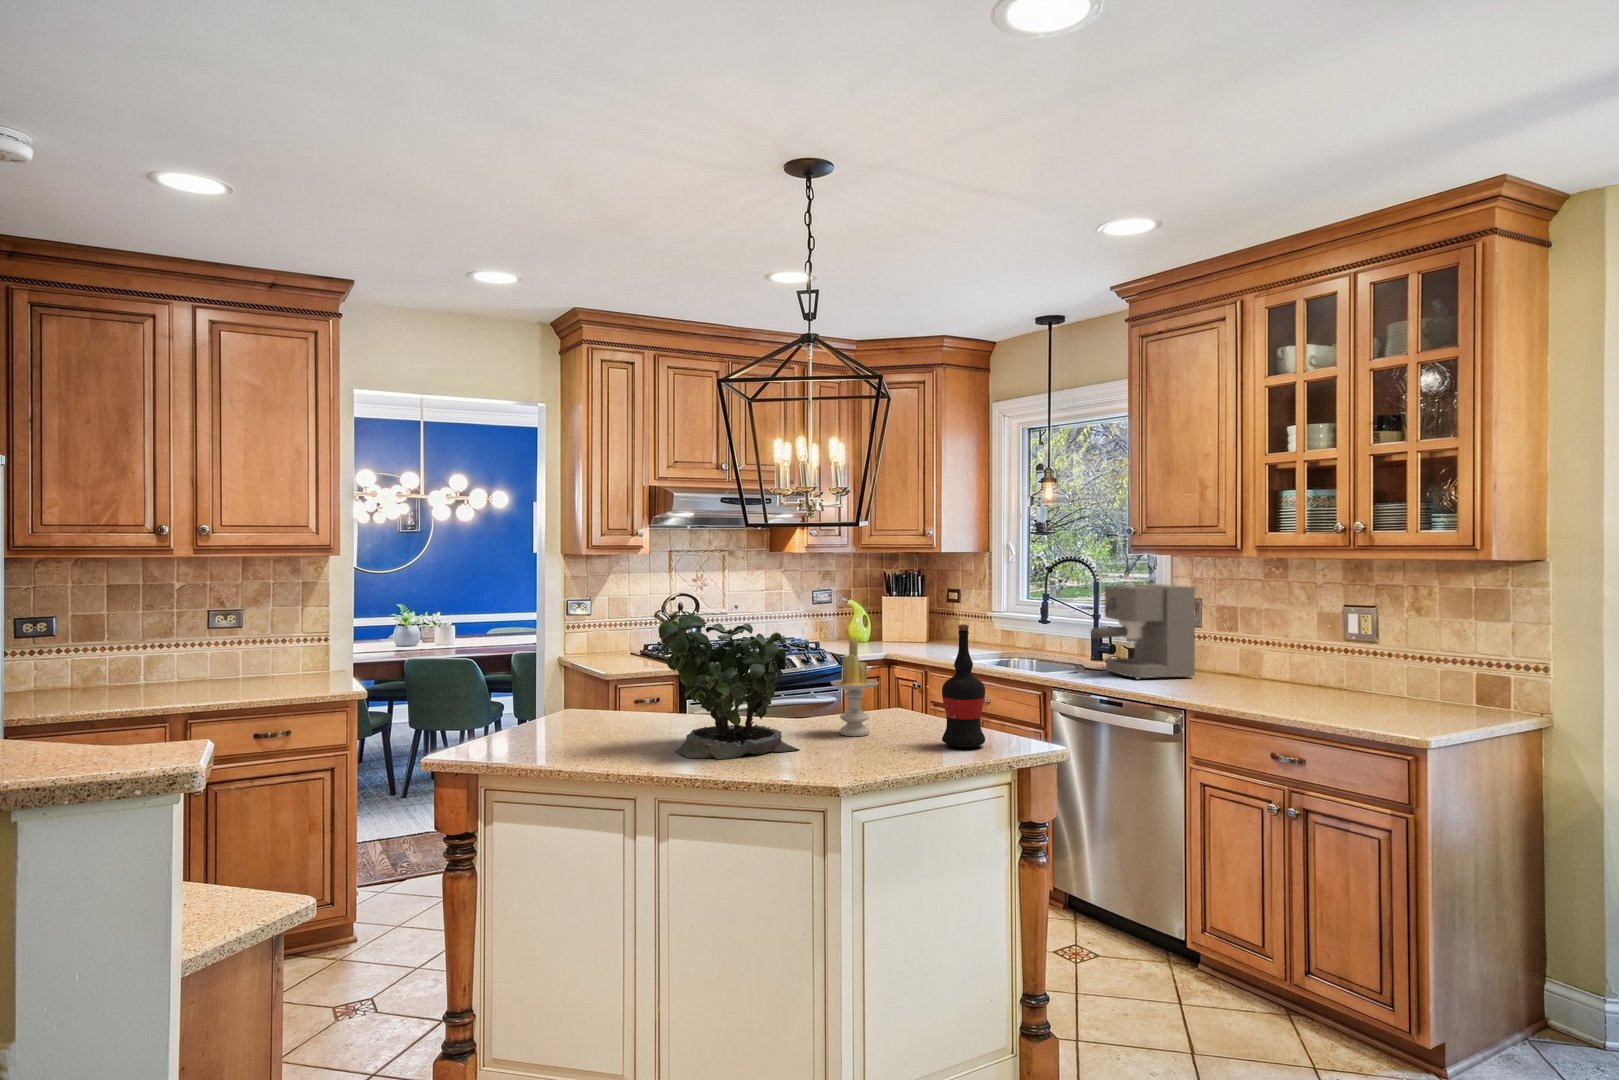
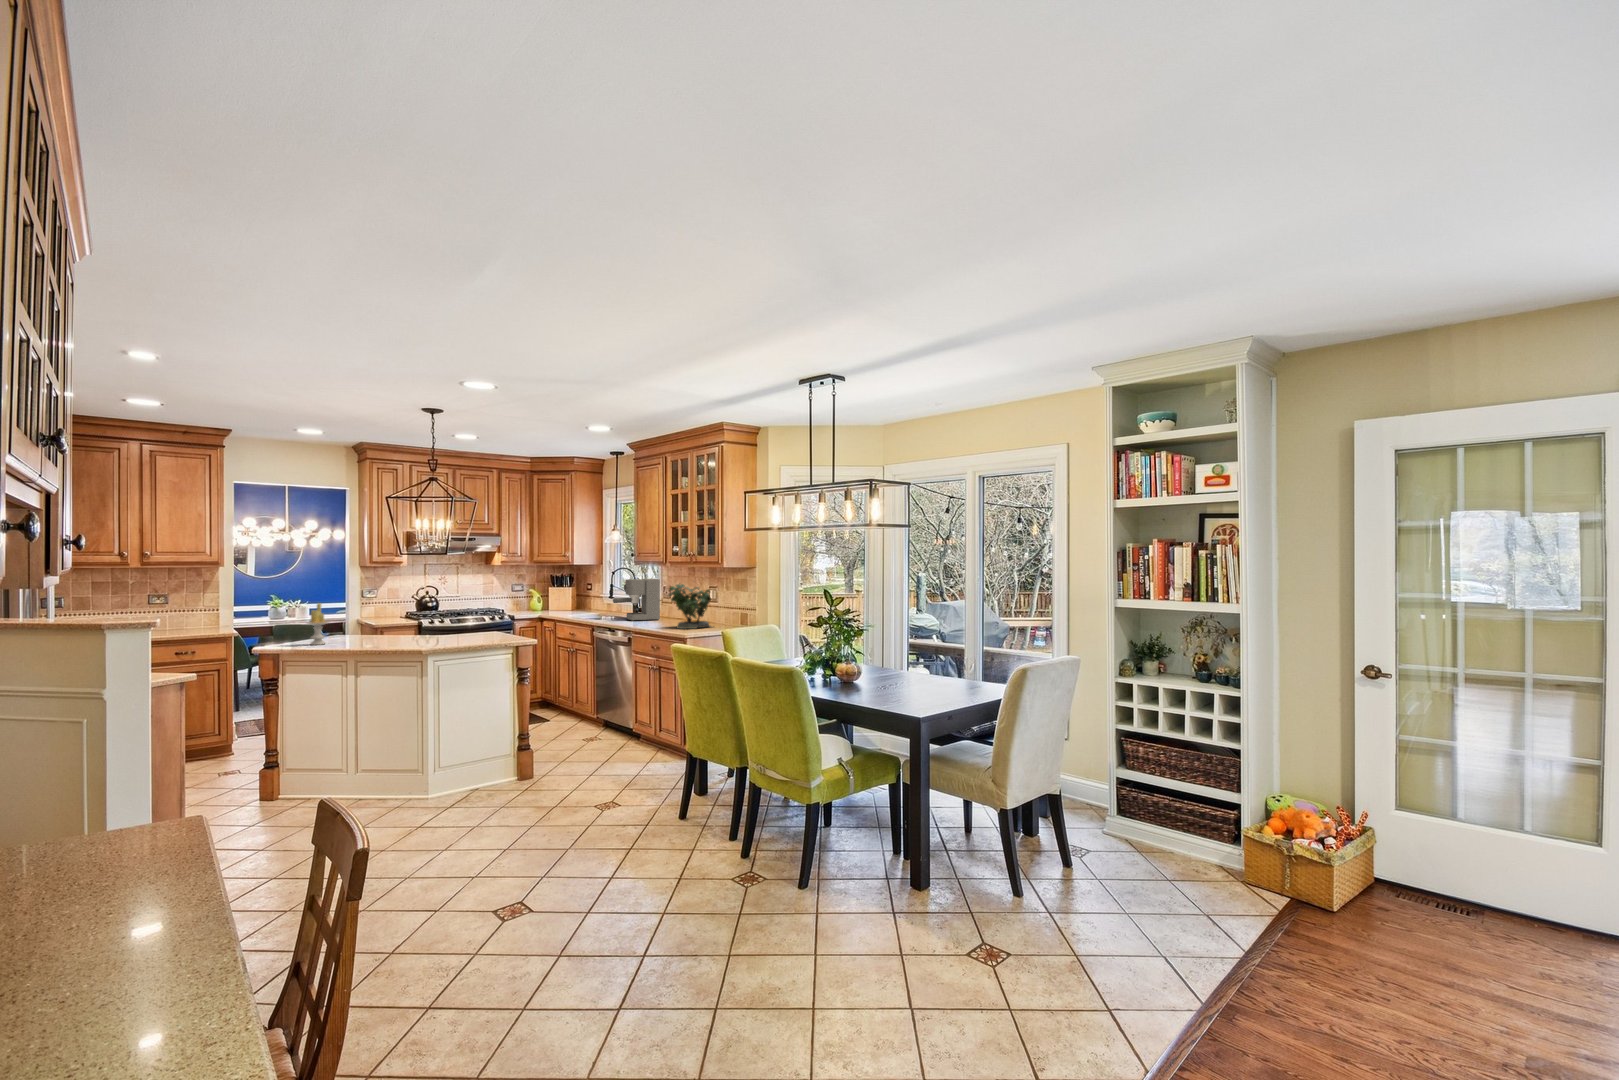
potted plant: present [658,605,799,759] -> present [669,584,711,629]
wine bottle: present [942,624,985,747] -> none [486,593,504,639]
candle: present [831,638,879,736] -> present [307,603,329,645]

